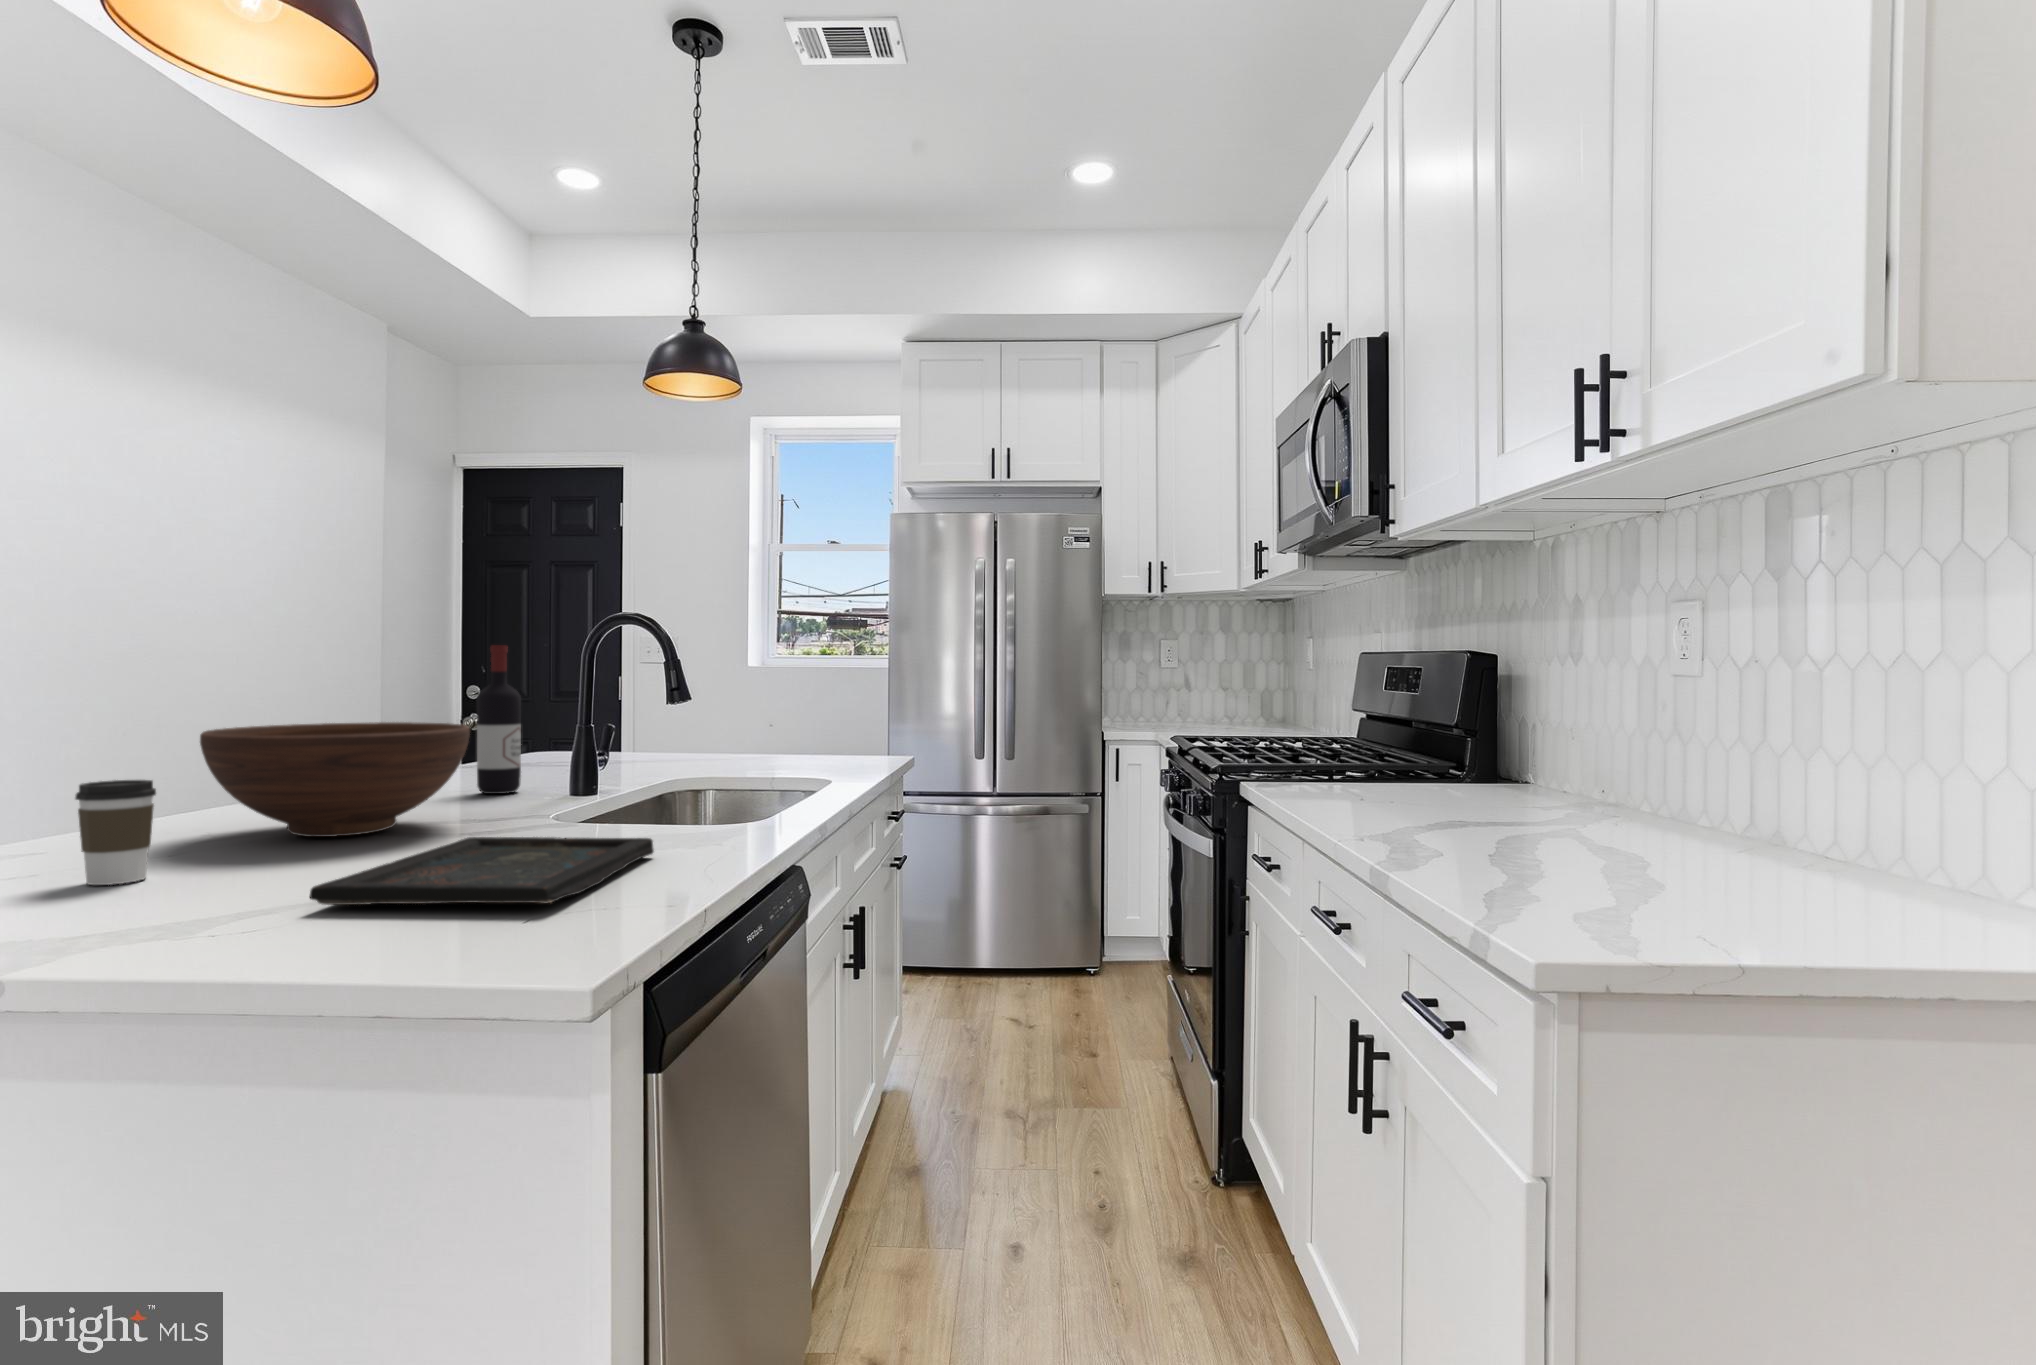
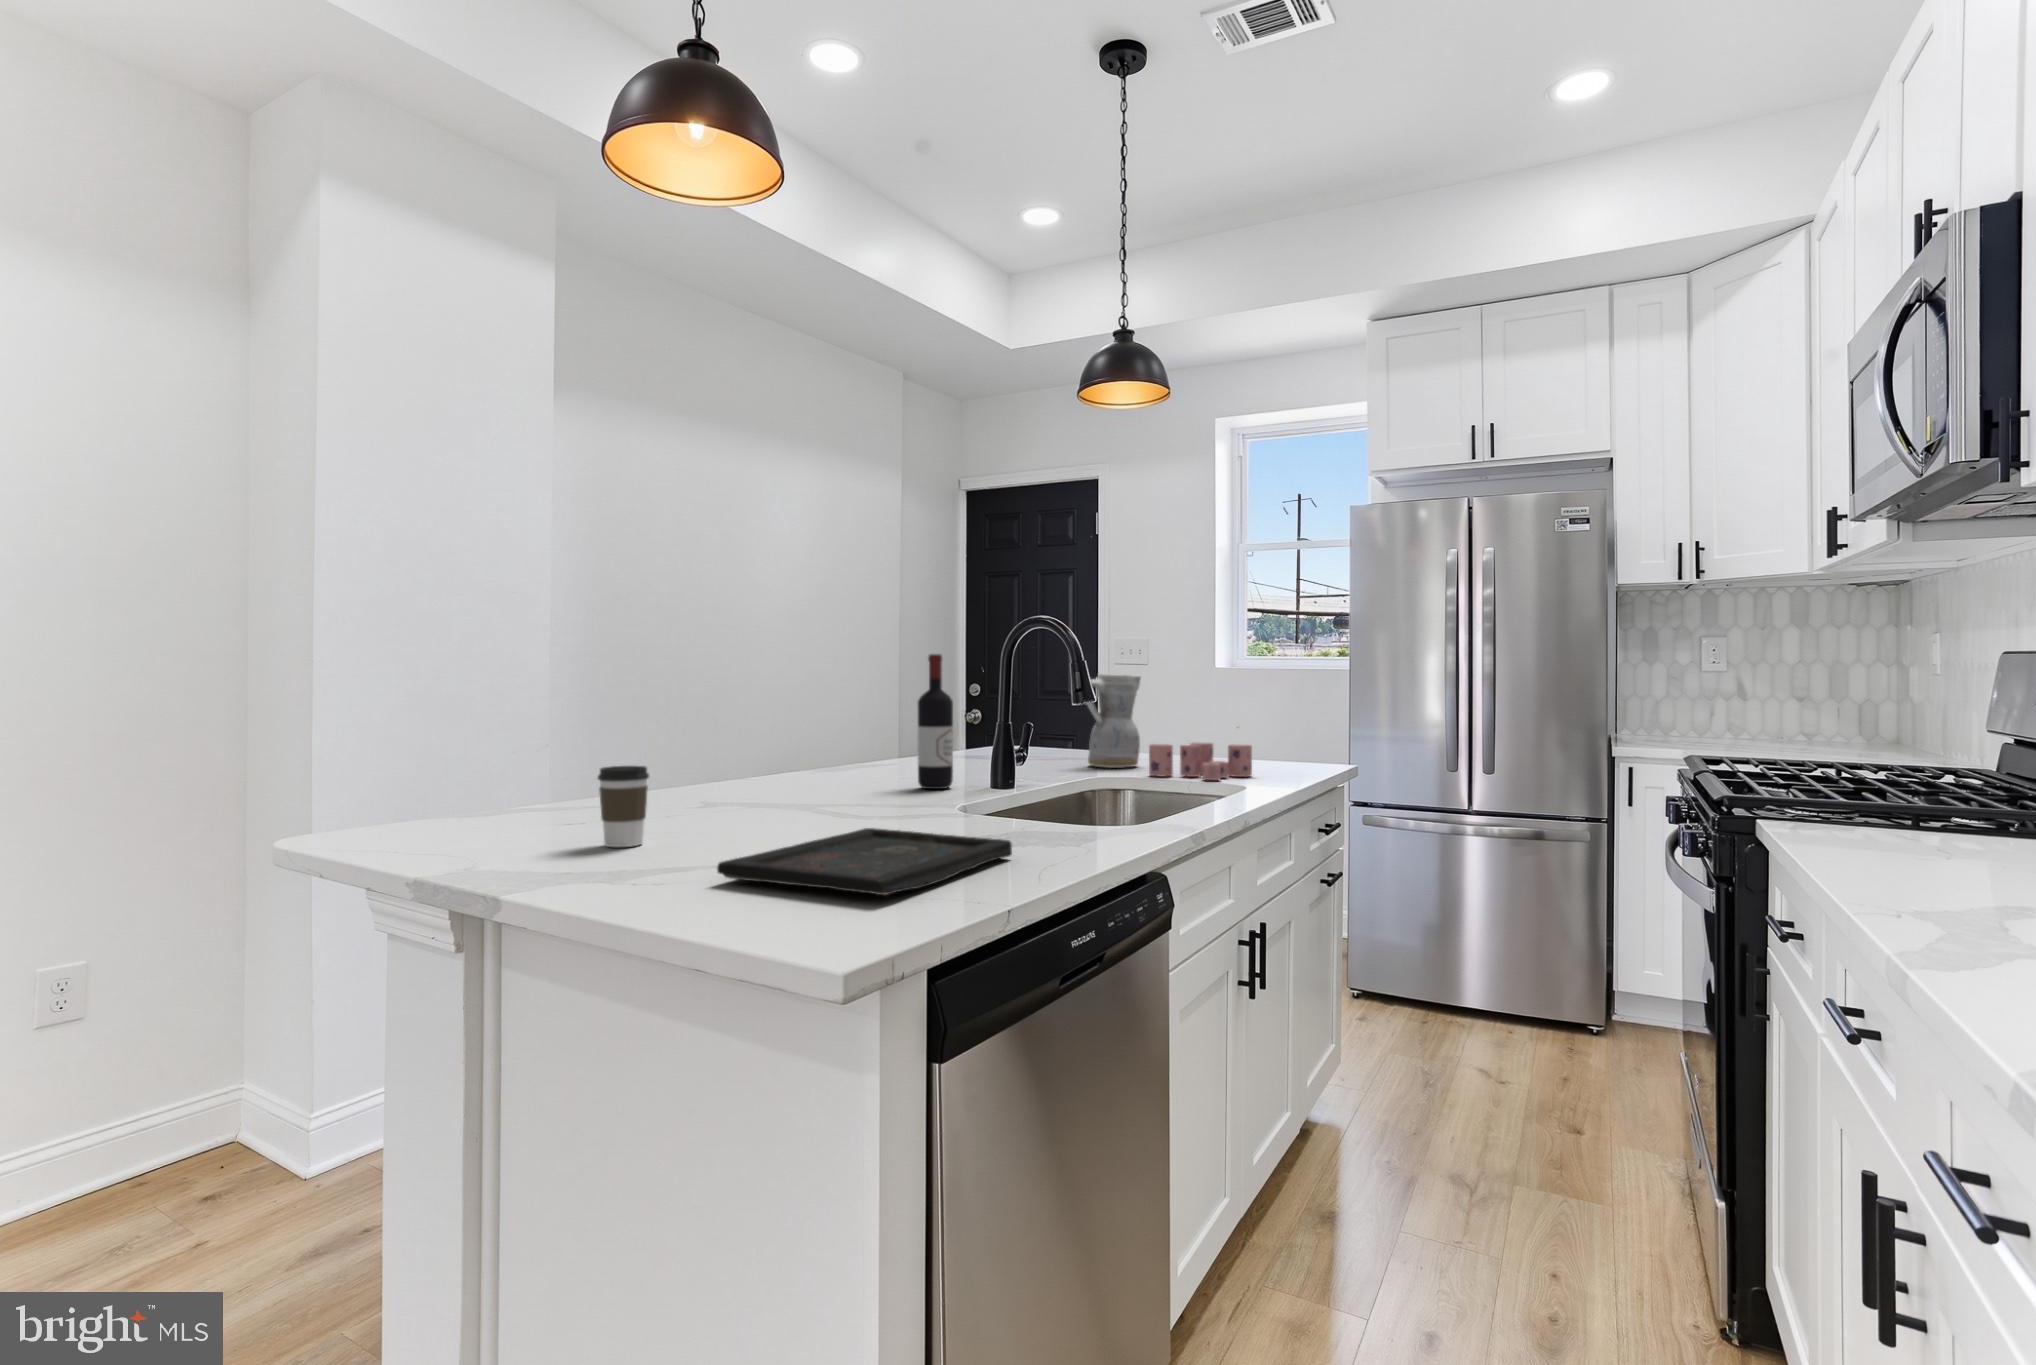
ceramic pitcher: none [651,668,713,764] -> present [1087,674,1141,768]
fruit bowl: present [200,722,470,837] -> none [695,723,890,819]
candle: none [729,736,830,772] -> present [1149,742,1252,780]

